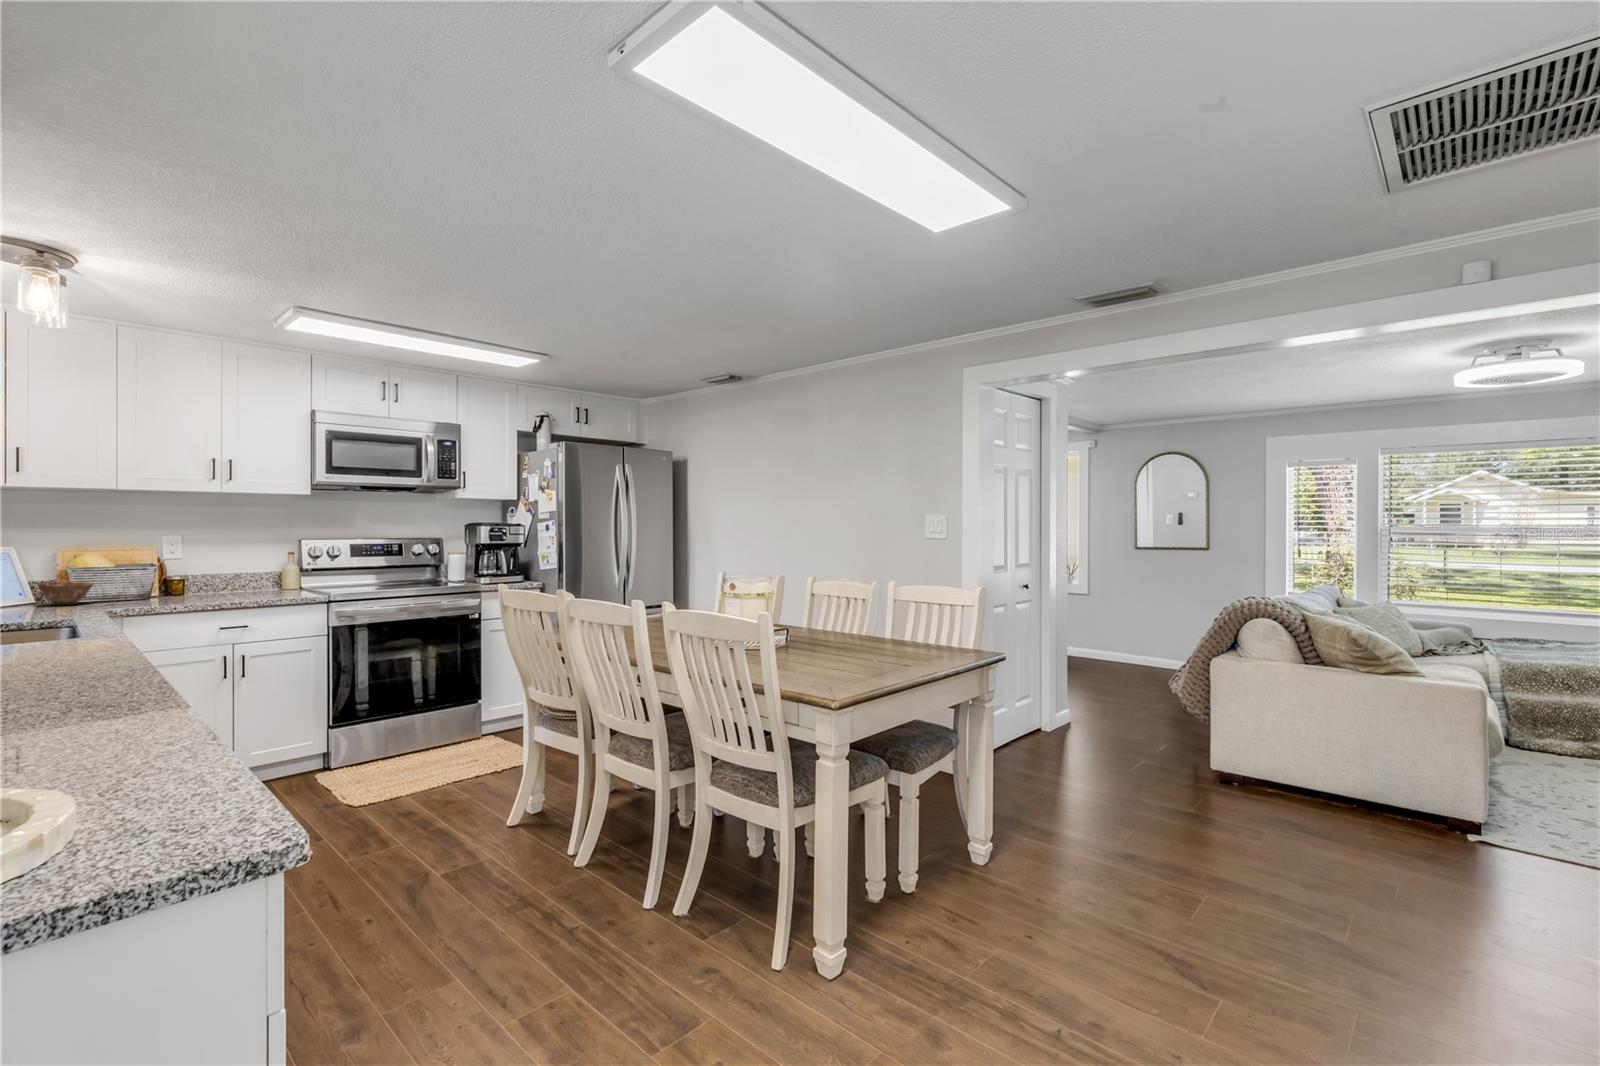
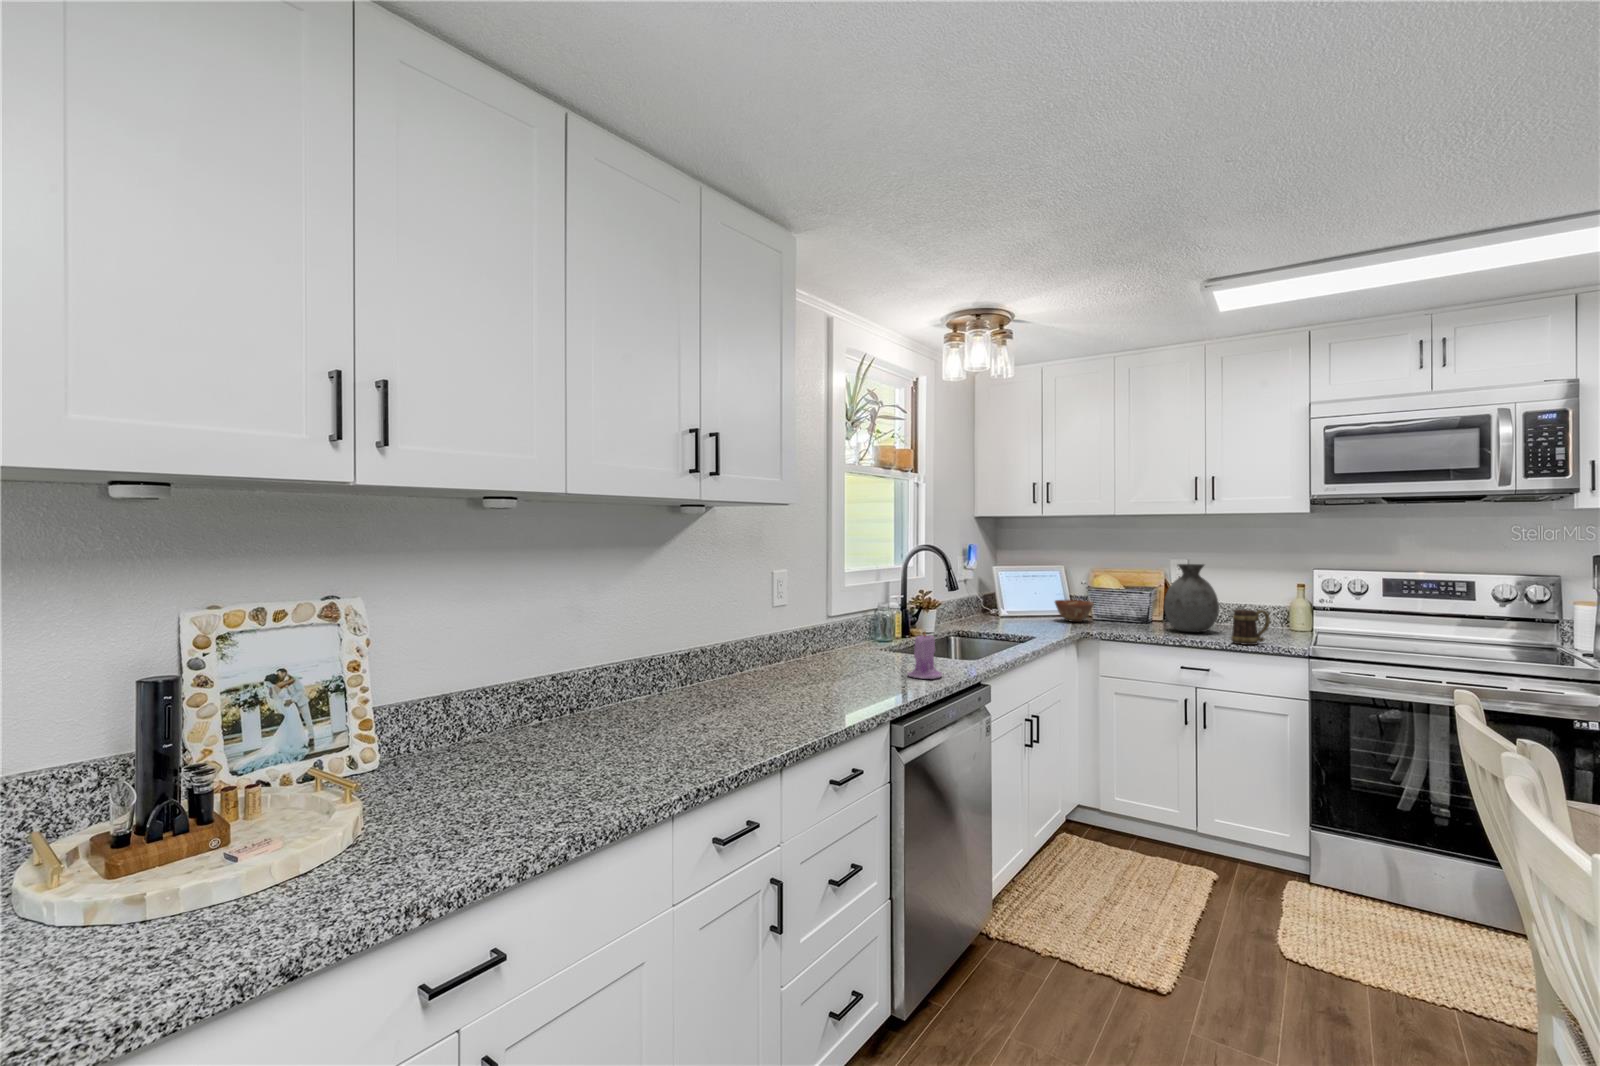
vase: none [185,538,239,599] -> present [1164,564,1219,632]
mug: none [266,572,295,601] -> present [1231,609,1270,645]
candle: none [50,604,99,655] -> present [908,633,942,679]

